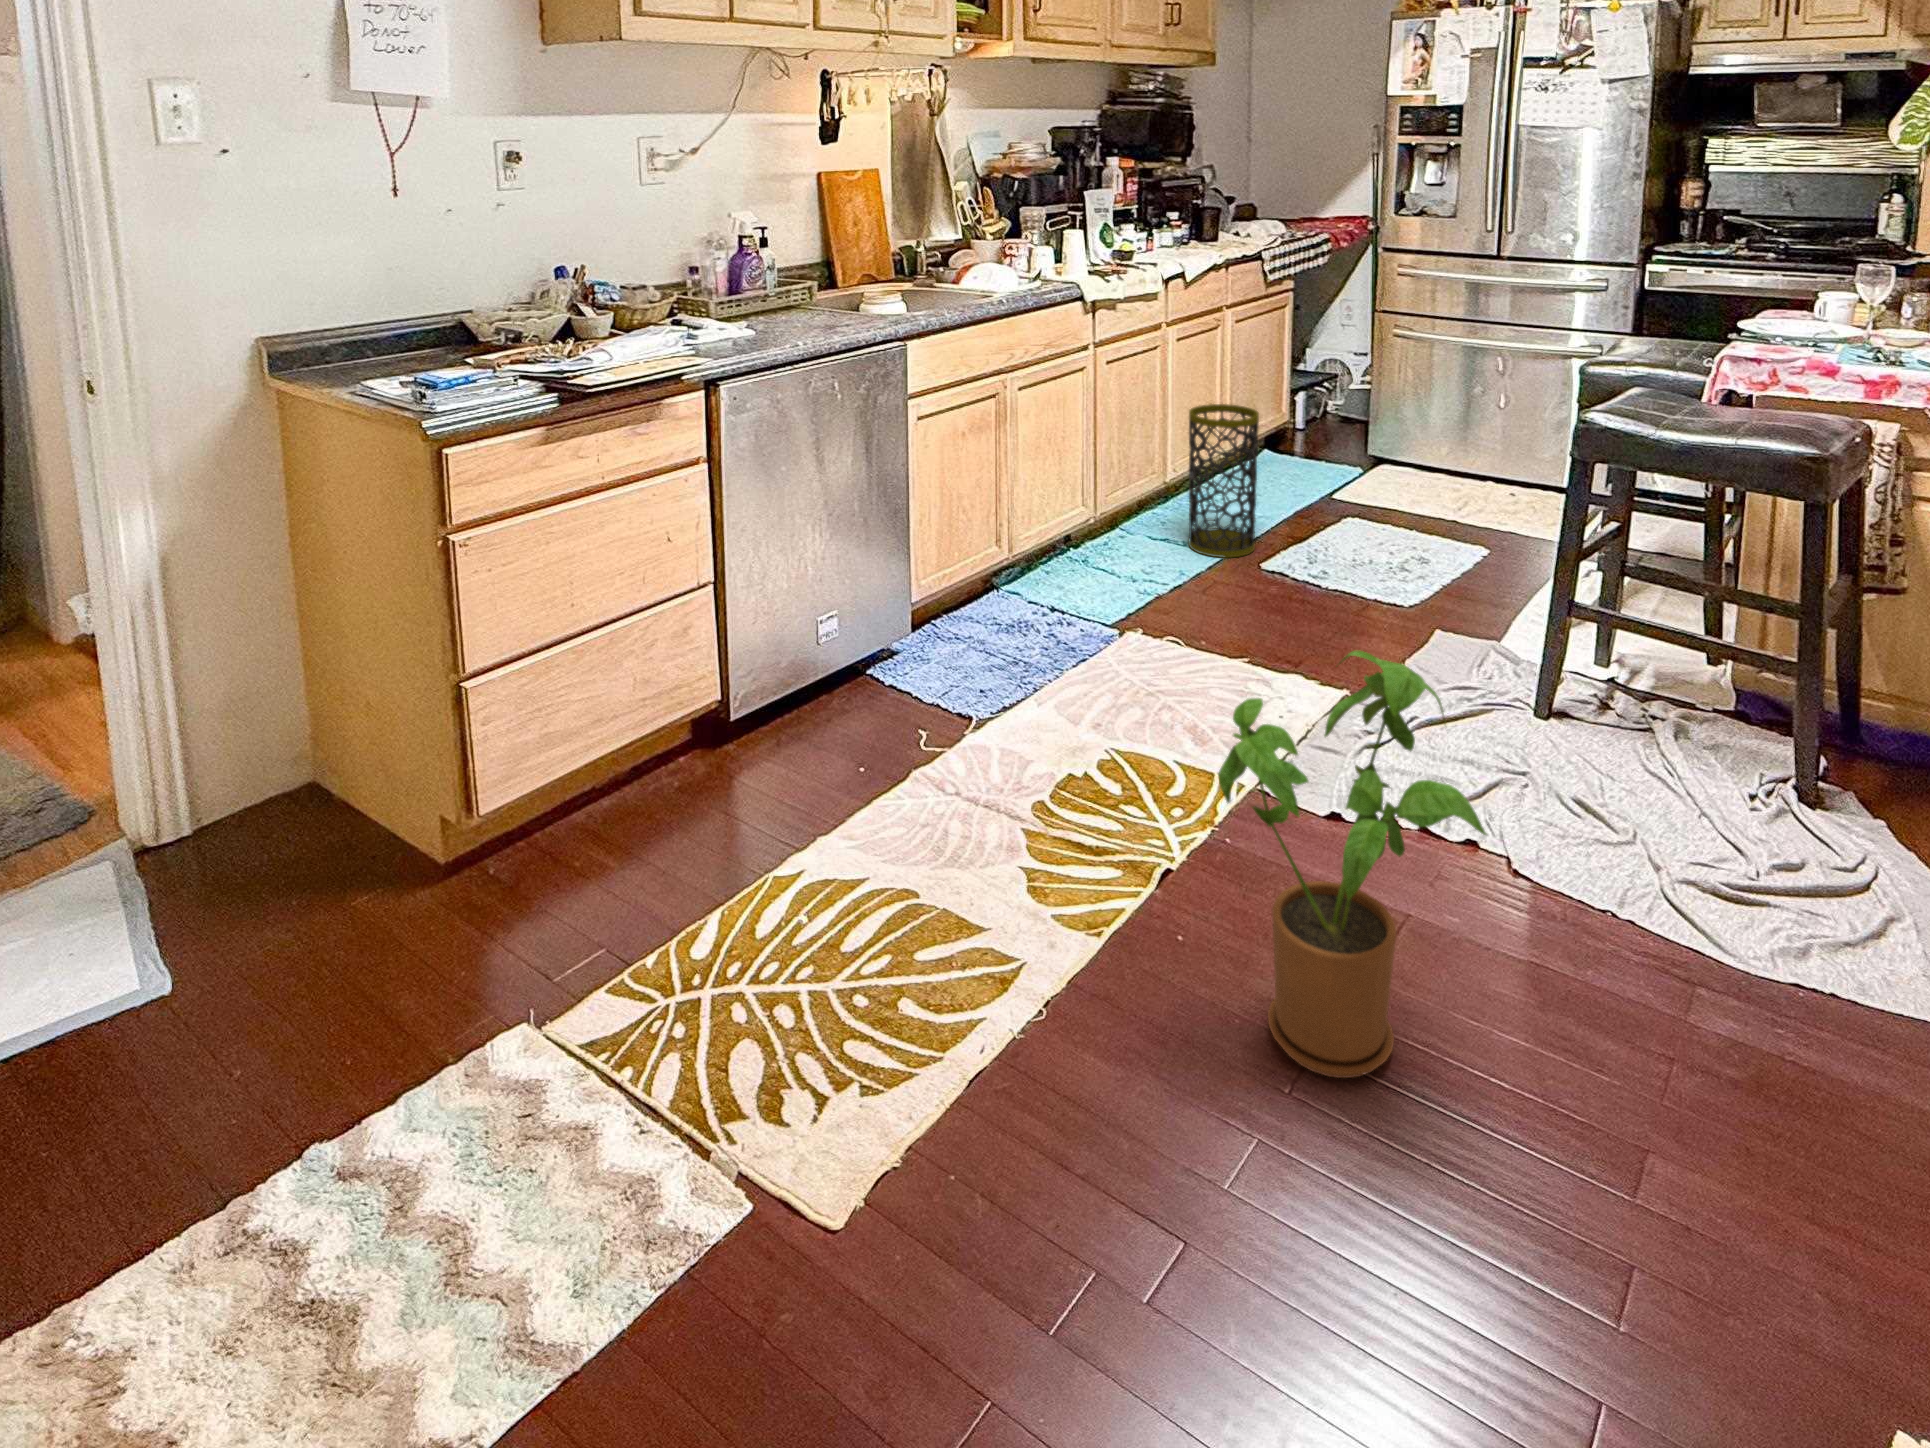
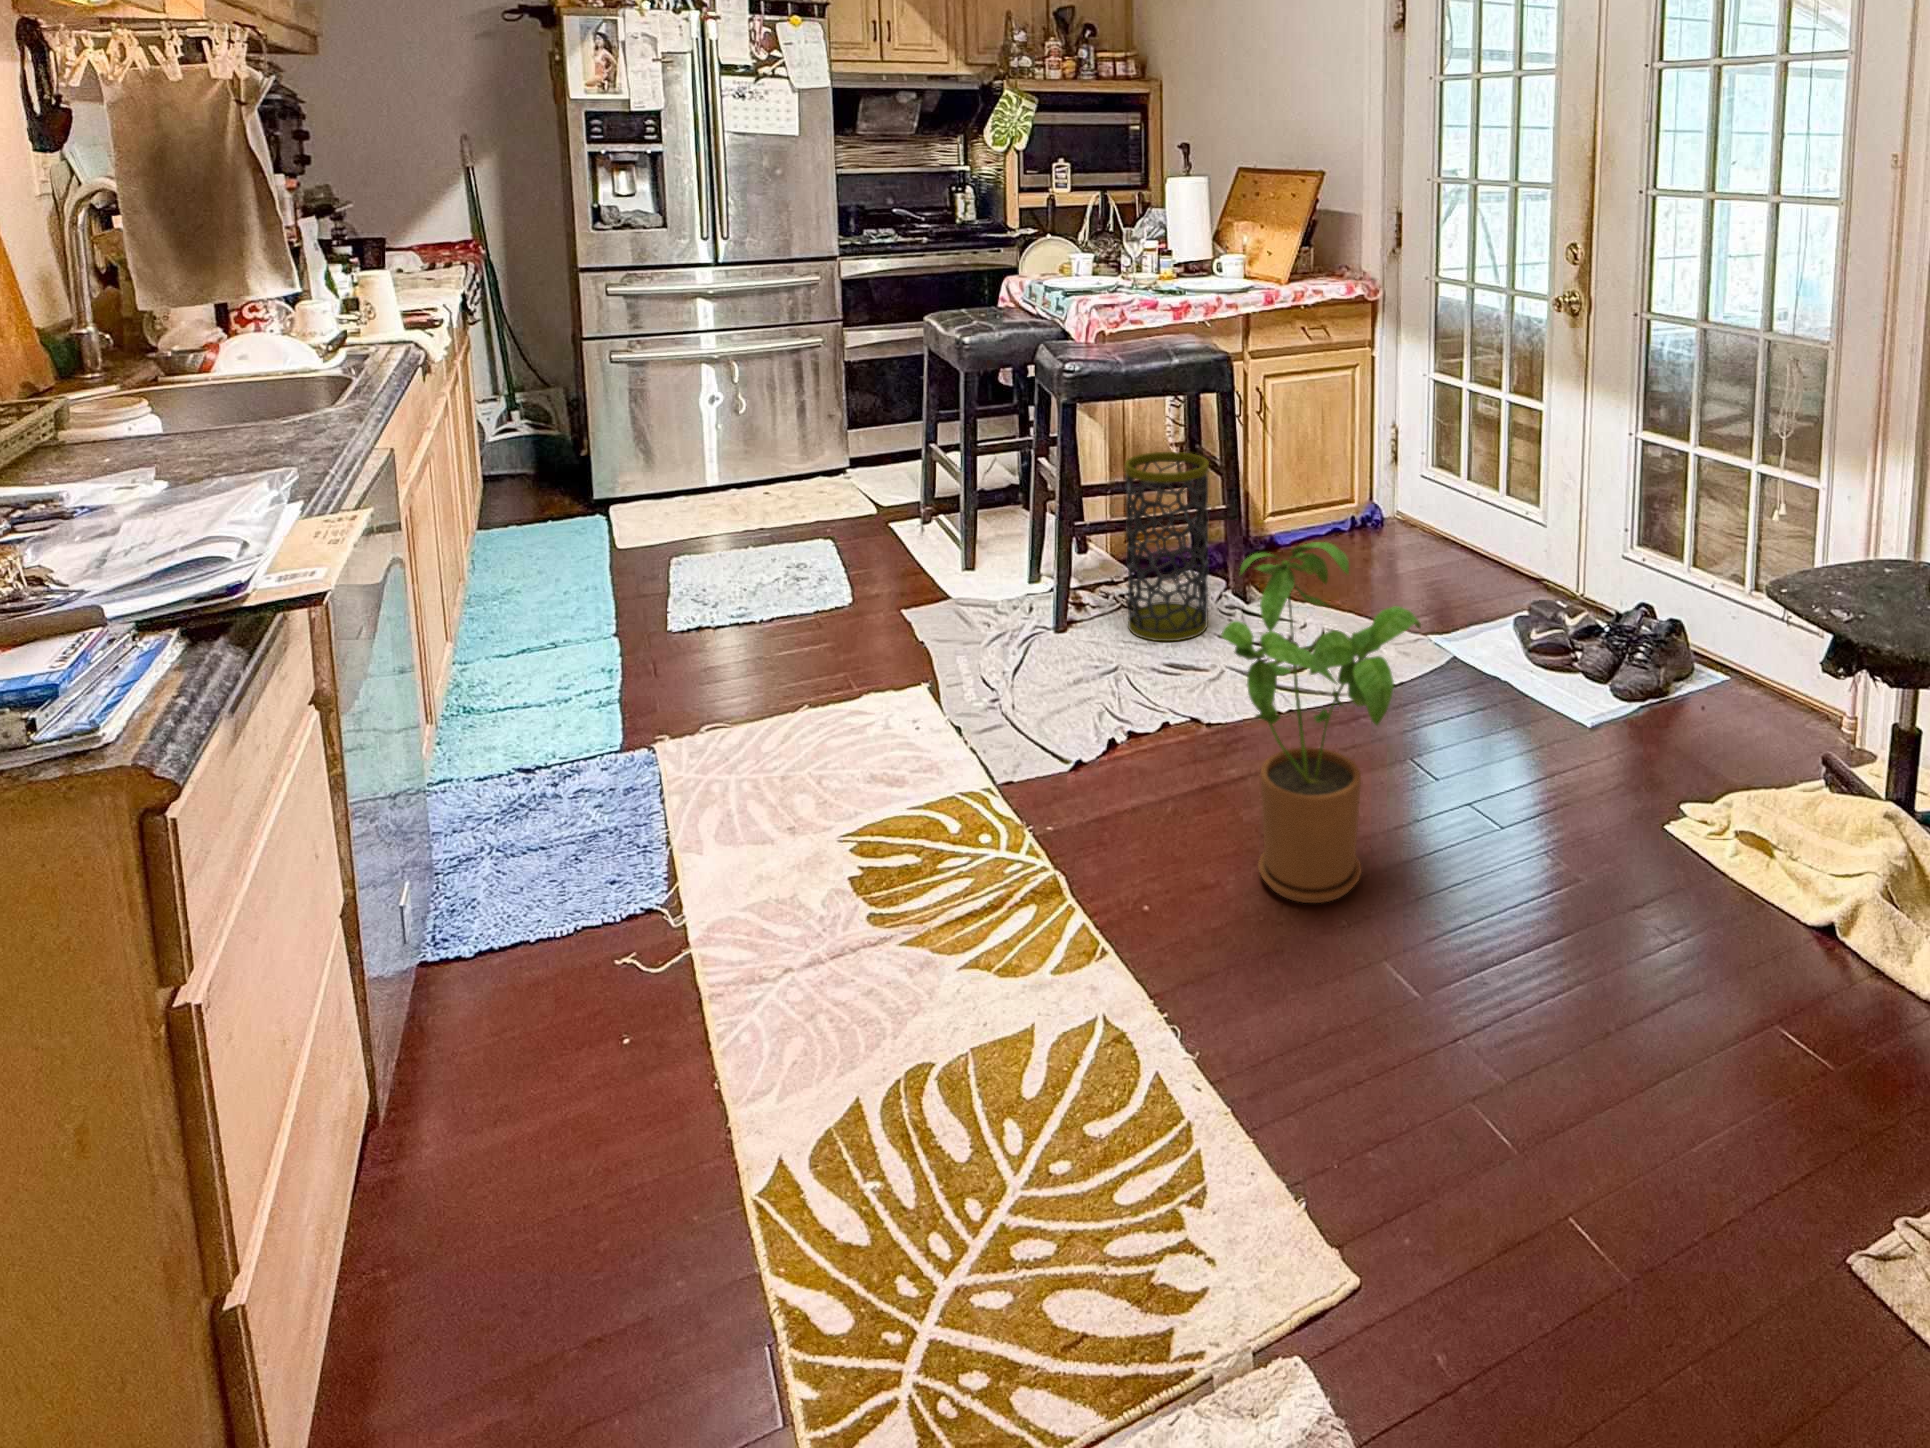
trash can: present [1188,404,1259,558] -> present [1125,452,1209,641]

